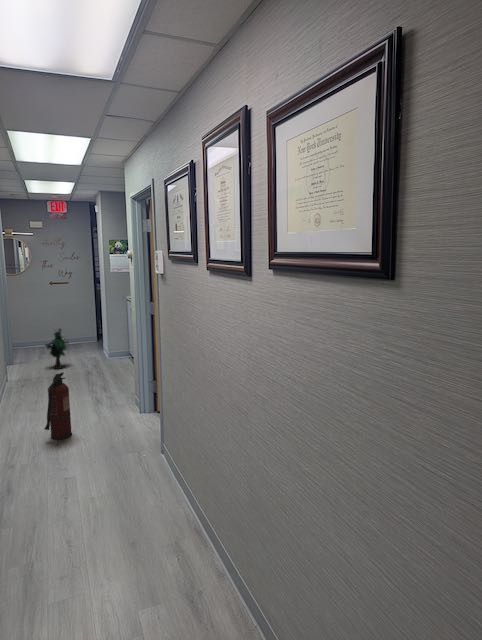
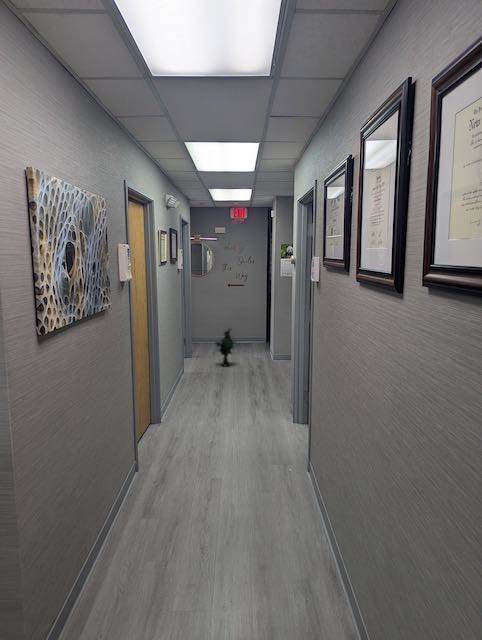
fire extinguisher: present [44,372,72,439] -> none [199,373,224,437]

